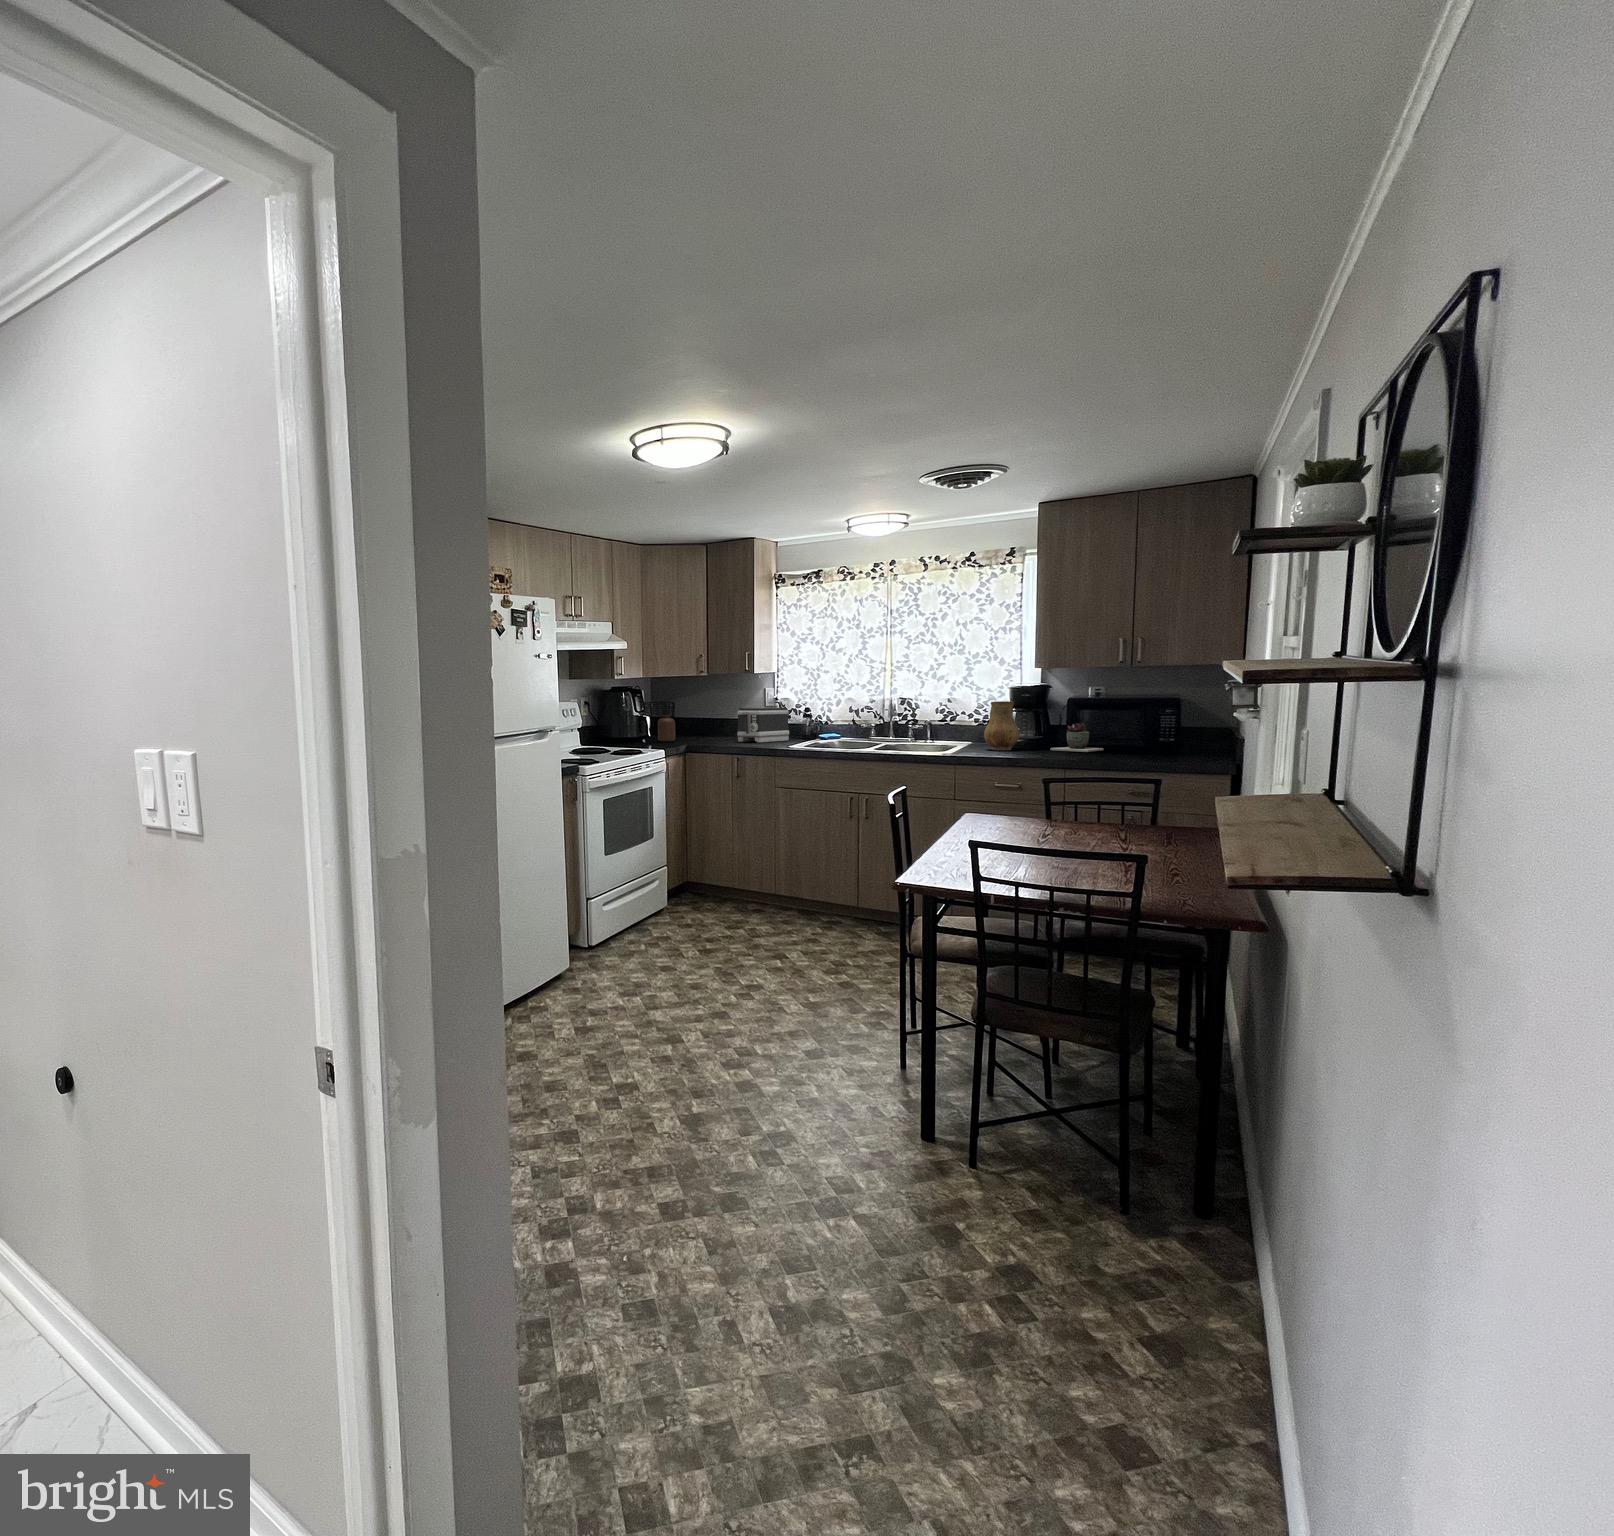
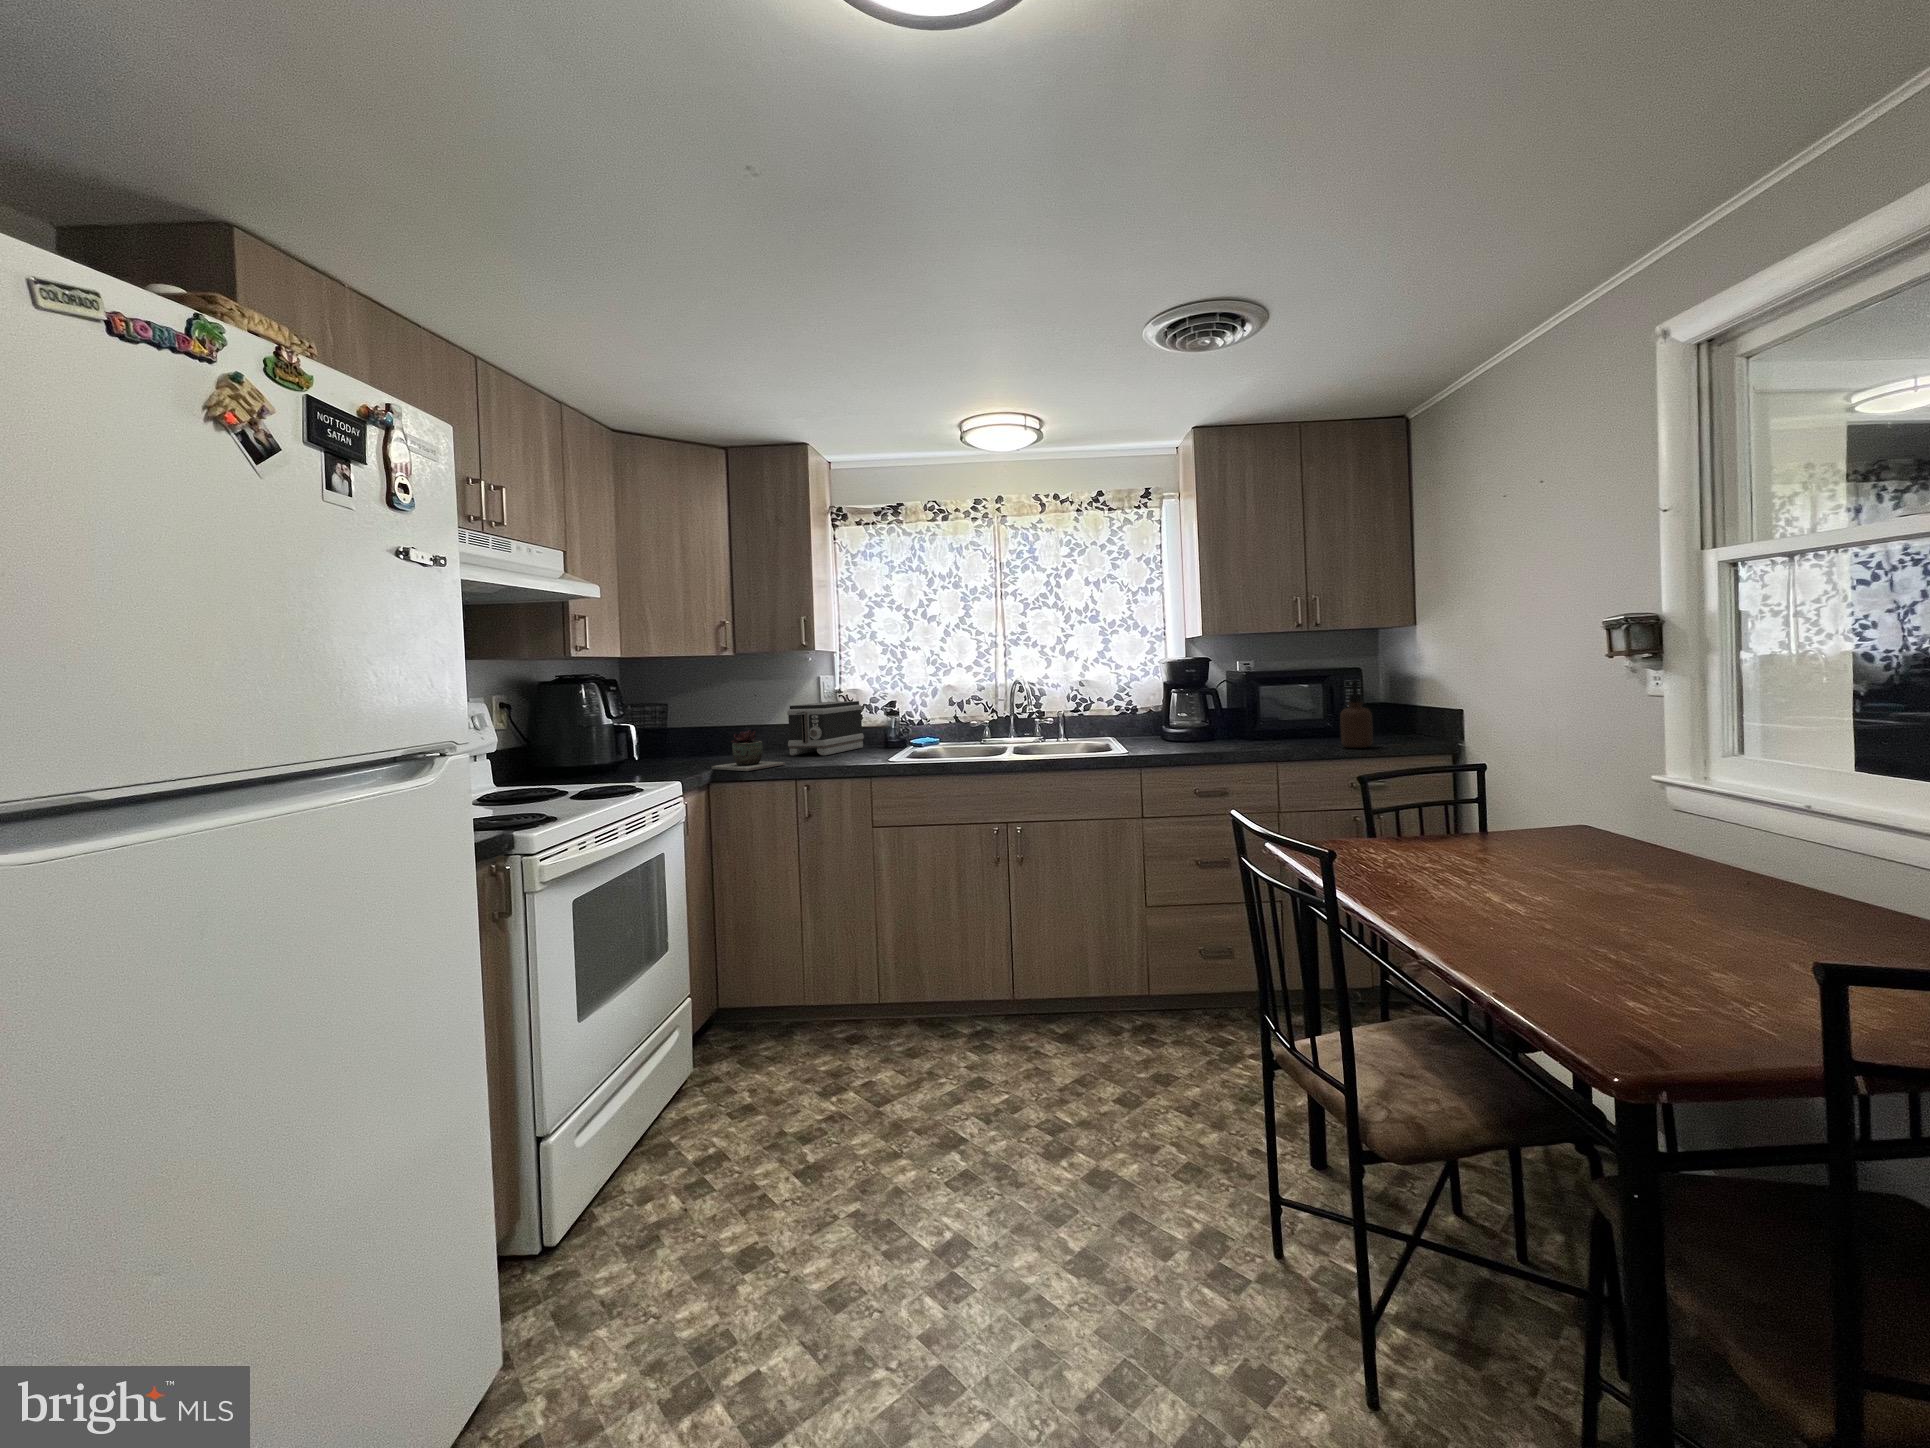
ceramic pitcher: present [984,701,1019,750] -> none [1163,685,1211,754]
soap dispenser: present [658,702,675,742] -> present [1340,680,1373,748]
succulent plant: present [1050,723,1104,752] -> present [712,730,785,771]

